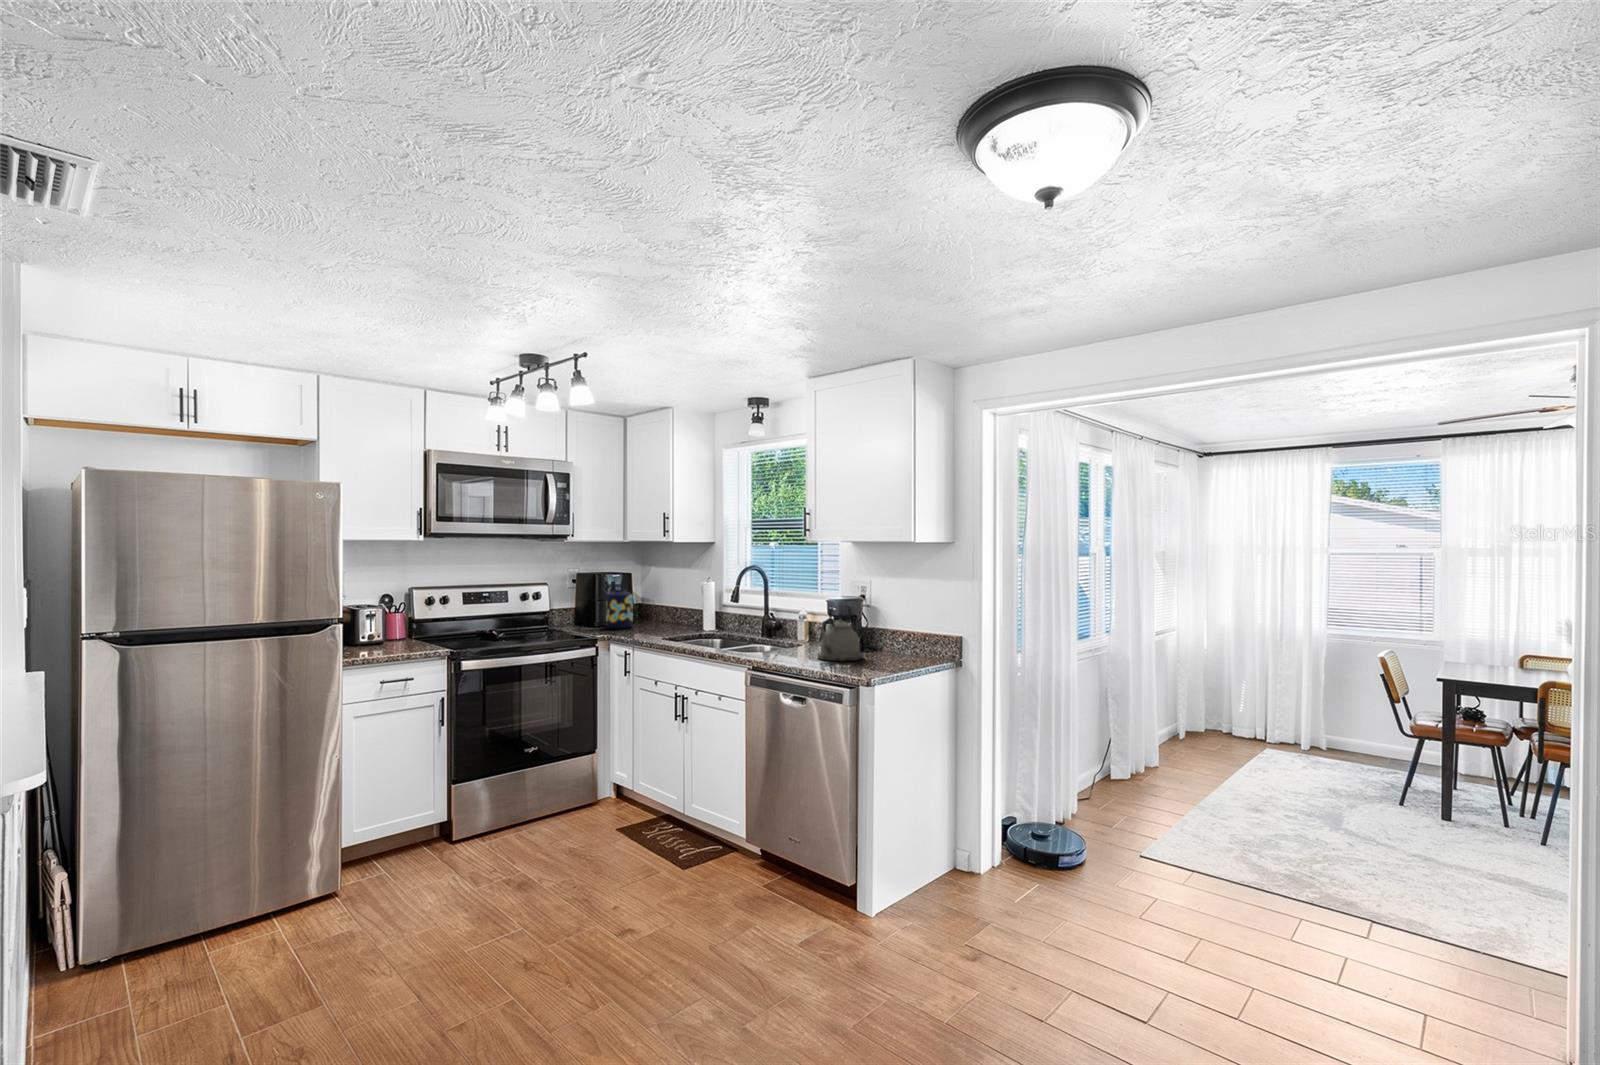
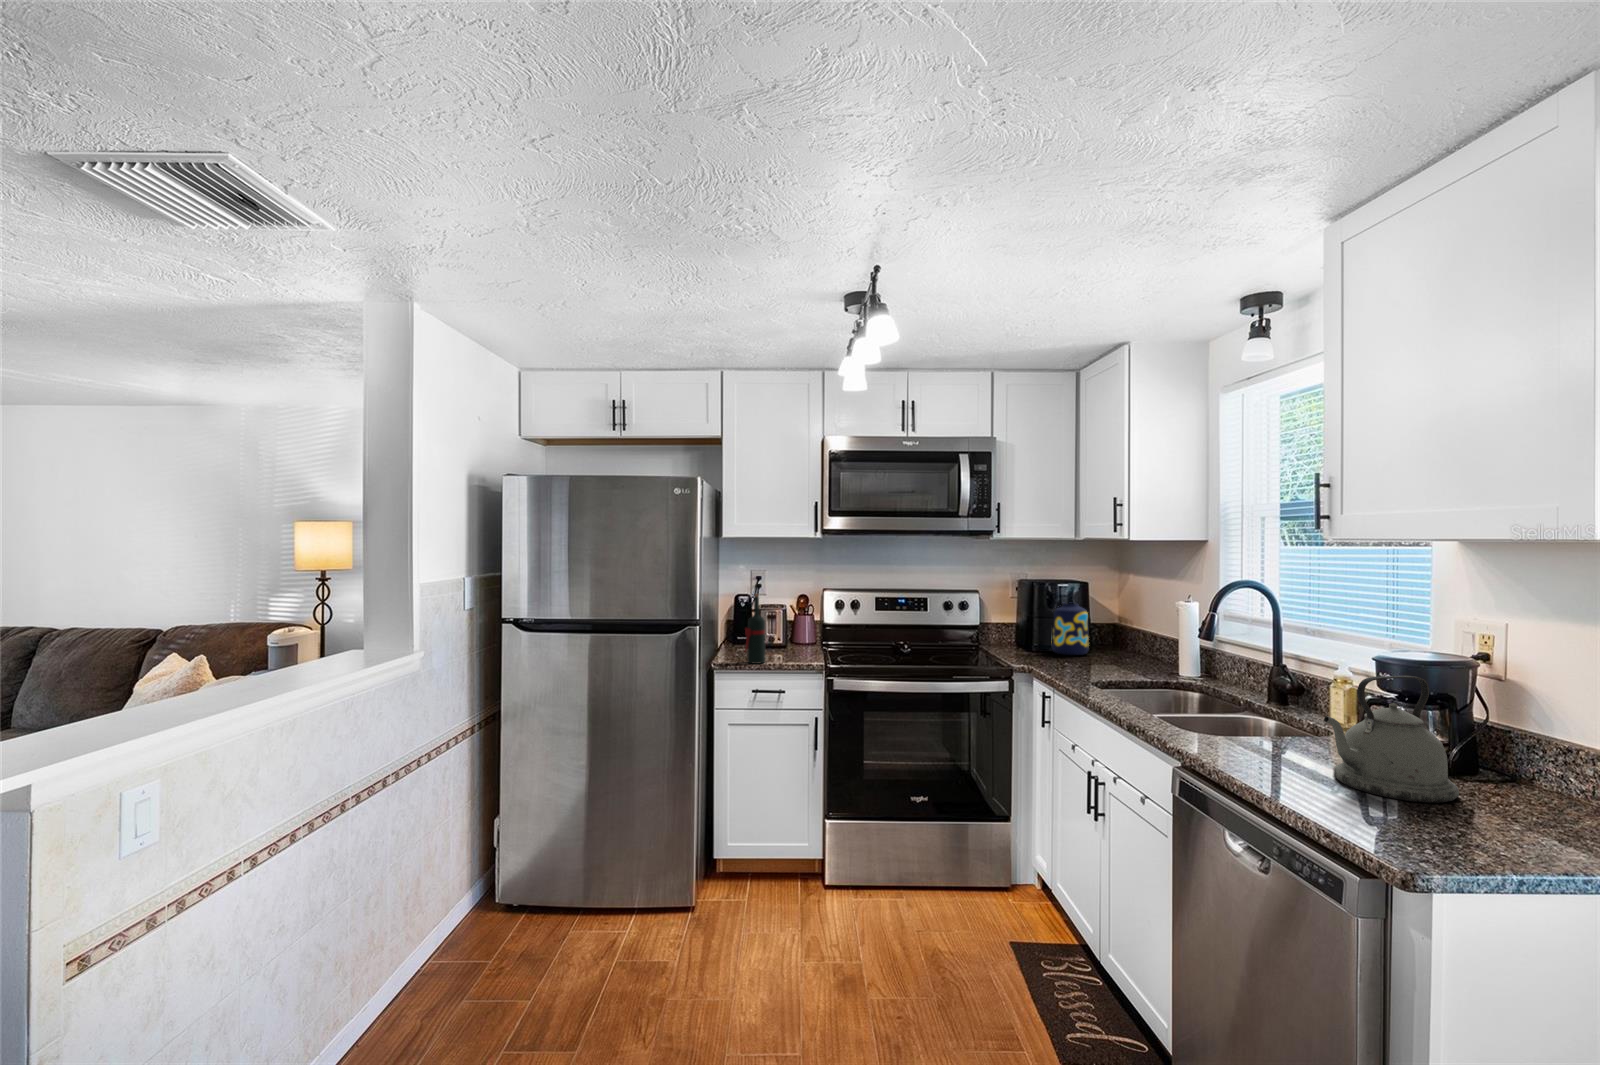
wine bottle: none [375,592,395,656] -> present [745,594,765,664]

